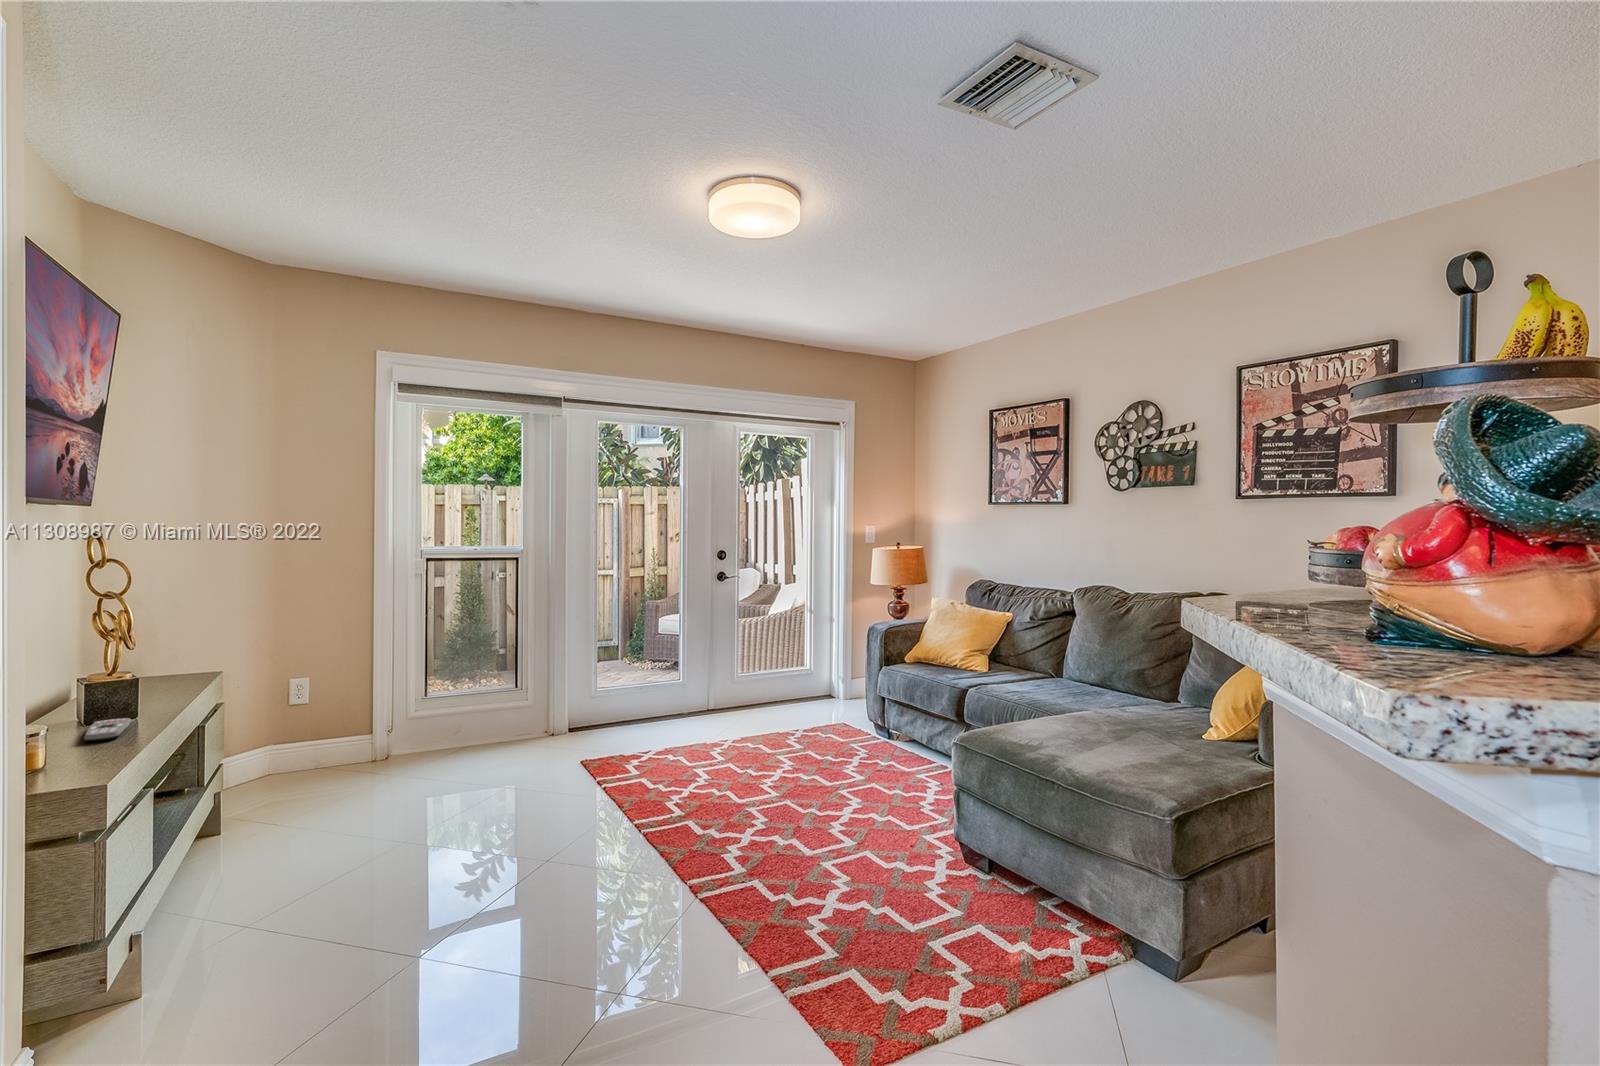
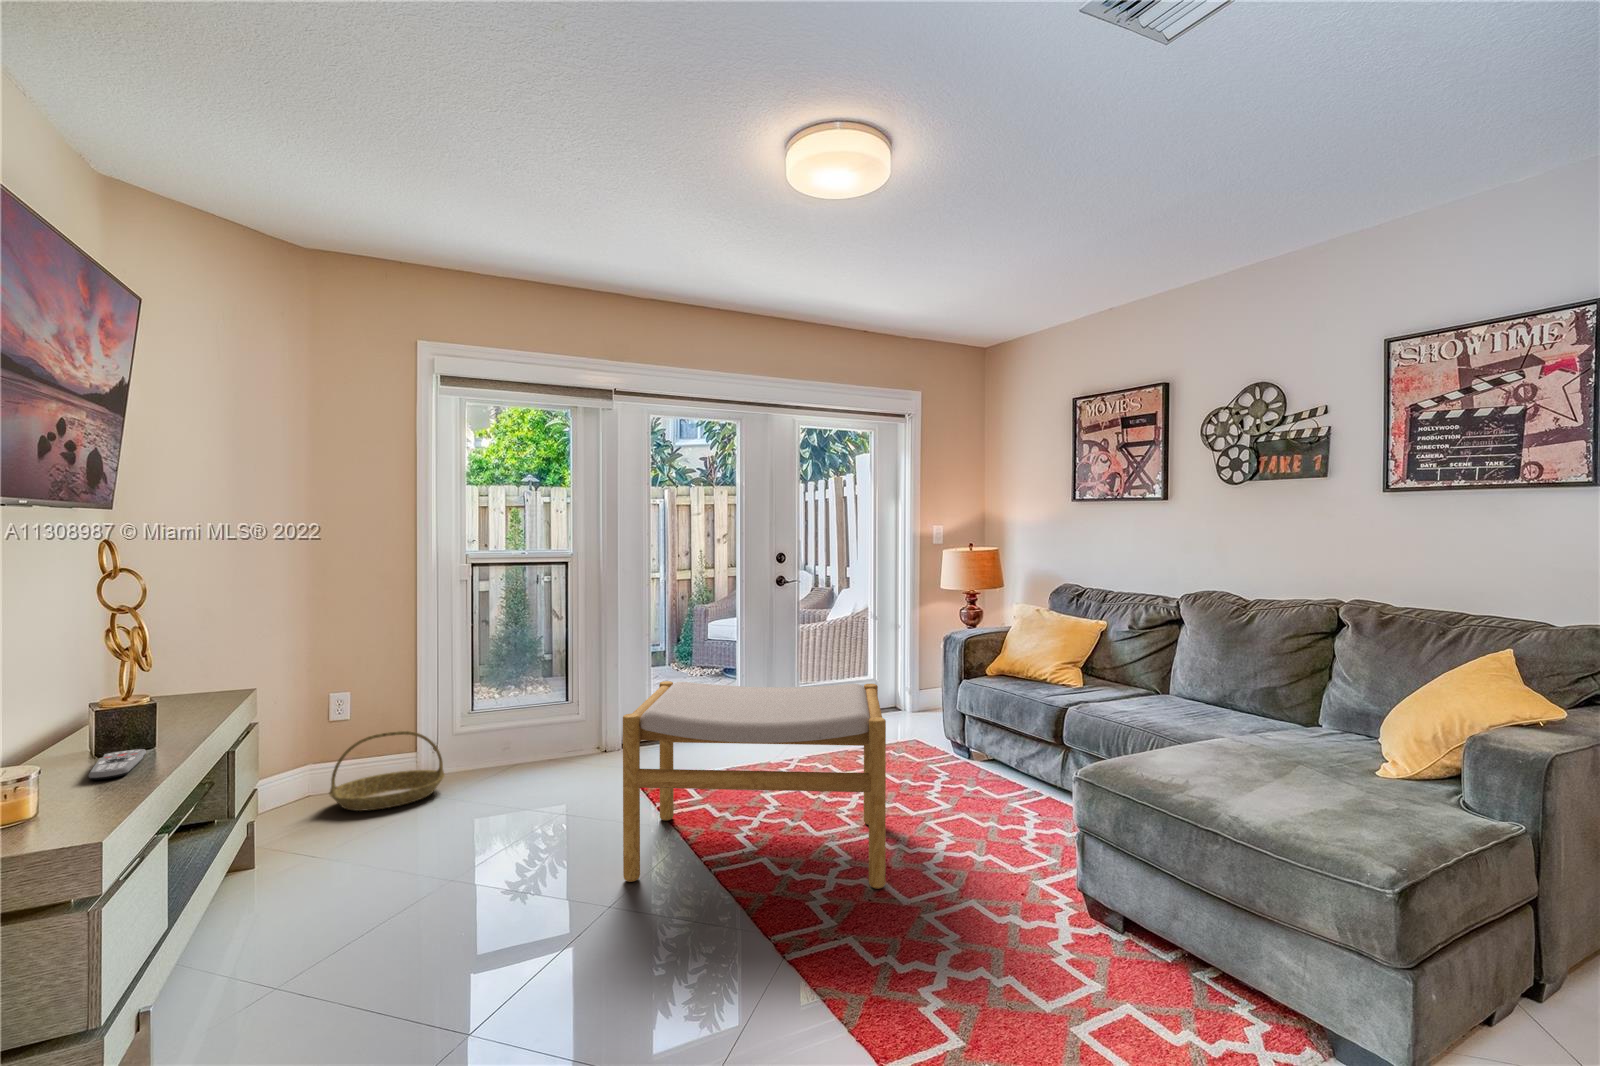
footstool: none [562,666,797,843] -> present [623,681,886,889]
basket: none [288,714,399,787] -> present [329,731,445,811]

